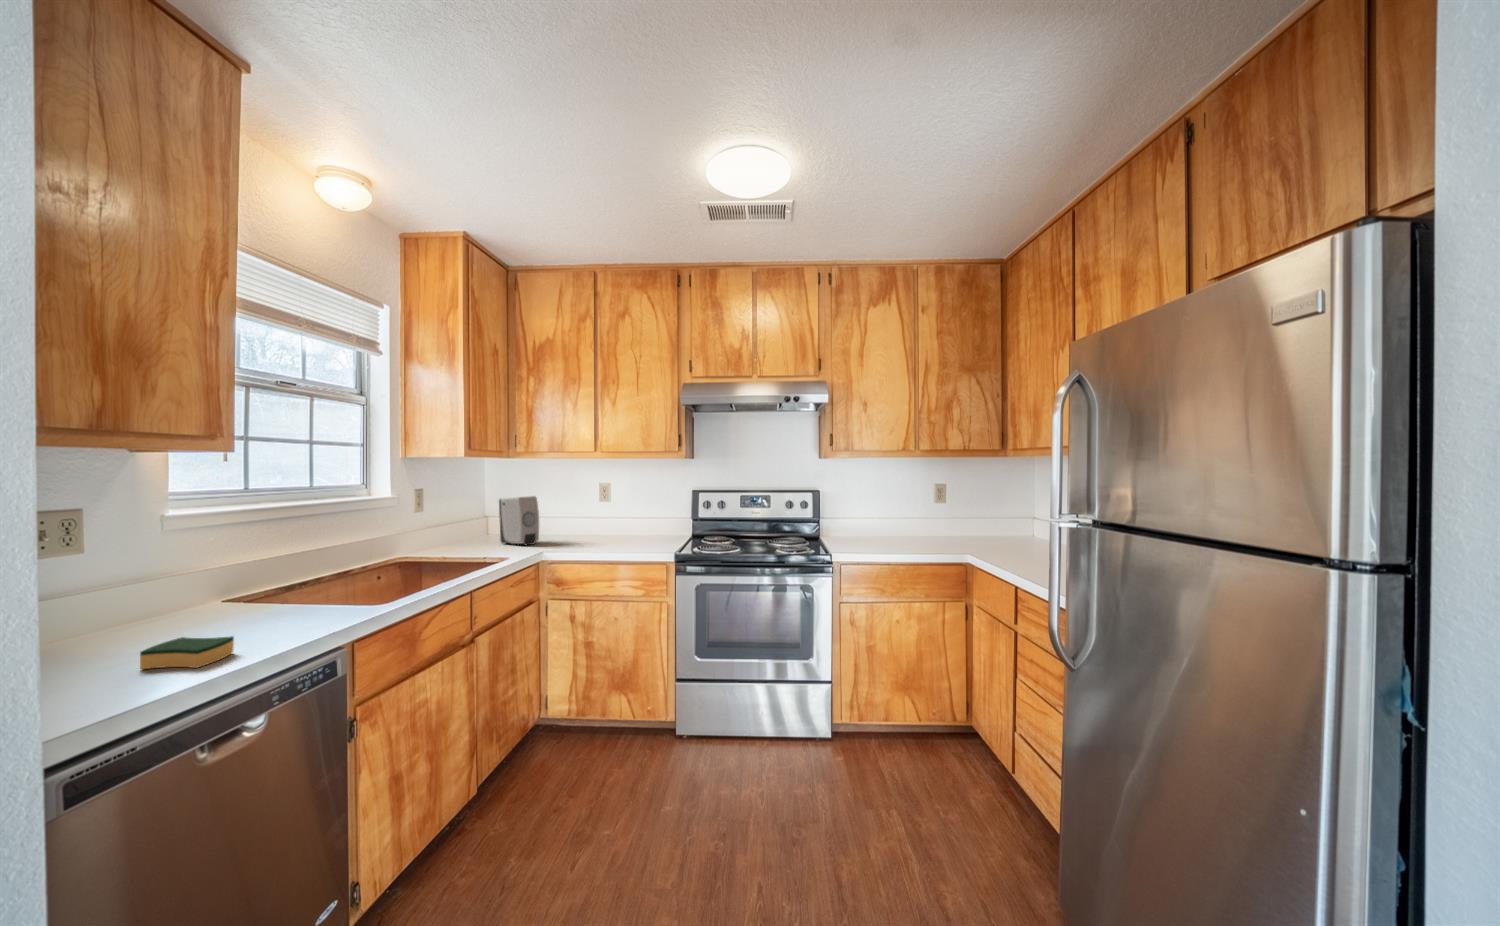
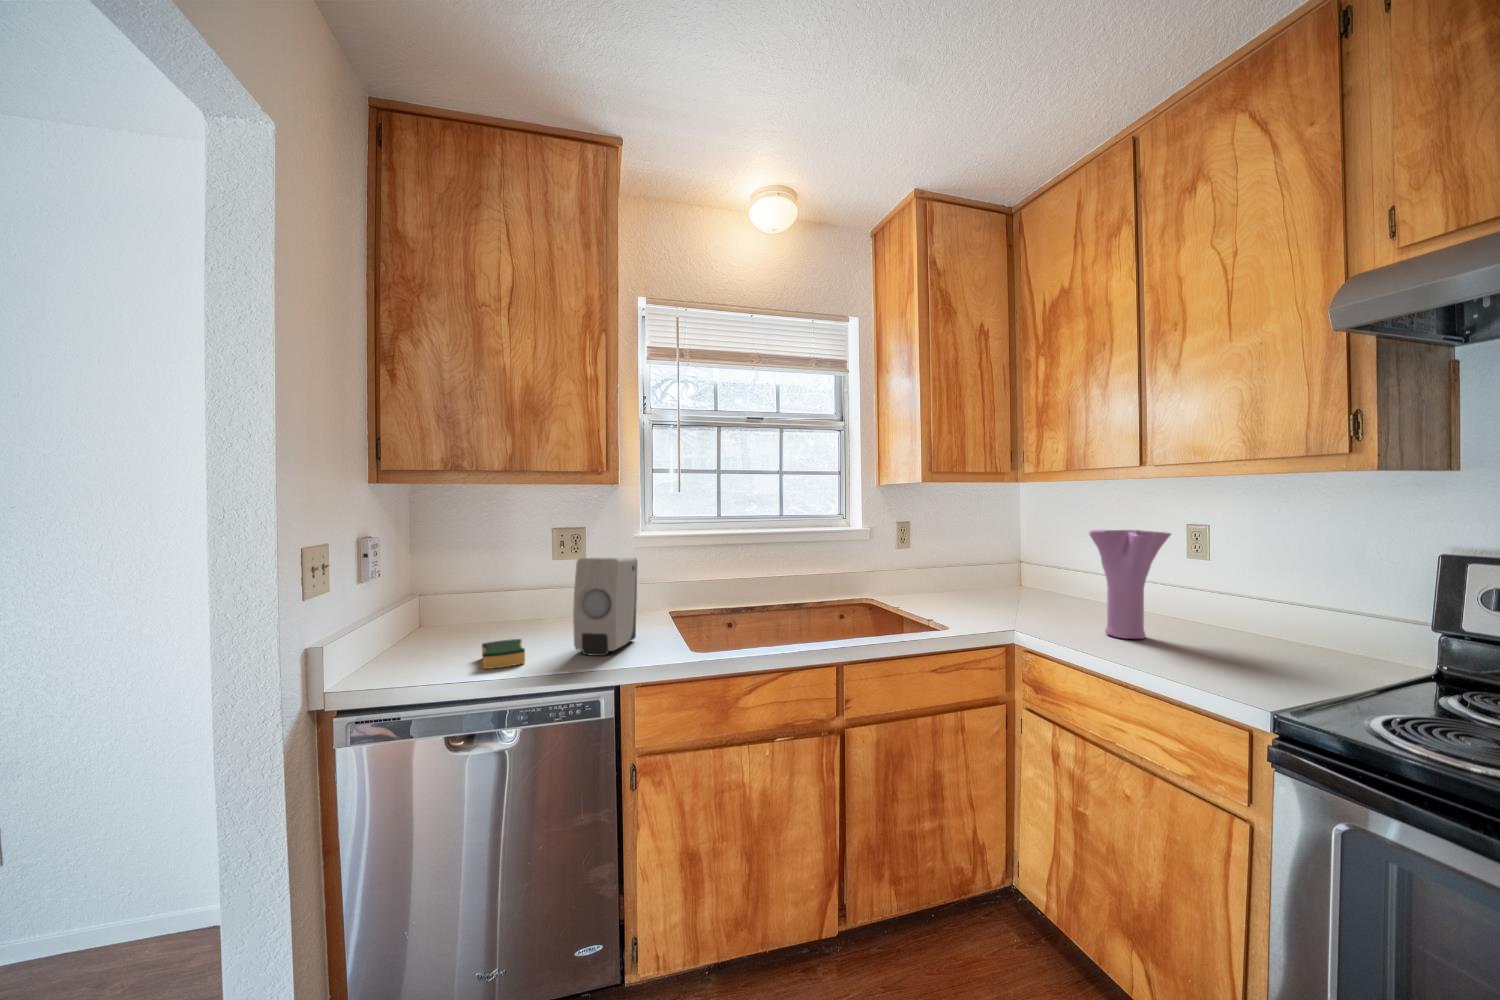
vase: none [574,487,613,546] -> present [1089,530,1171,639]
soap dispenser: present [499,496,539,545] -> present [573,557,637,656]

